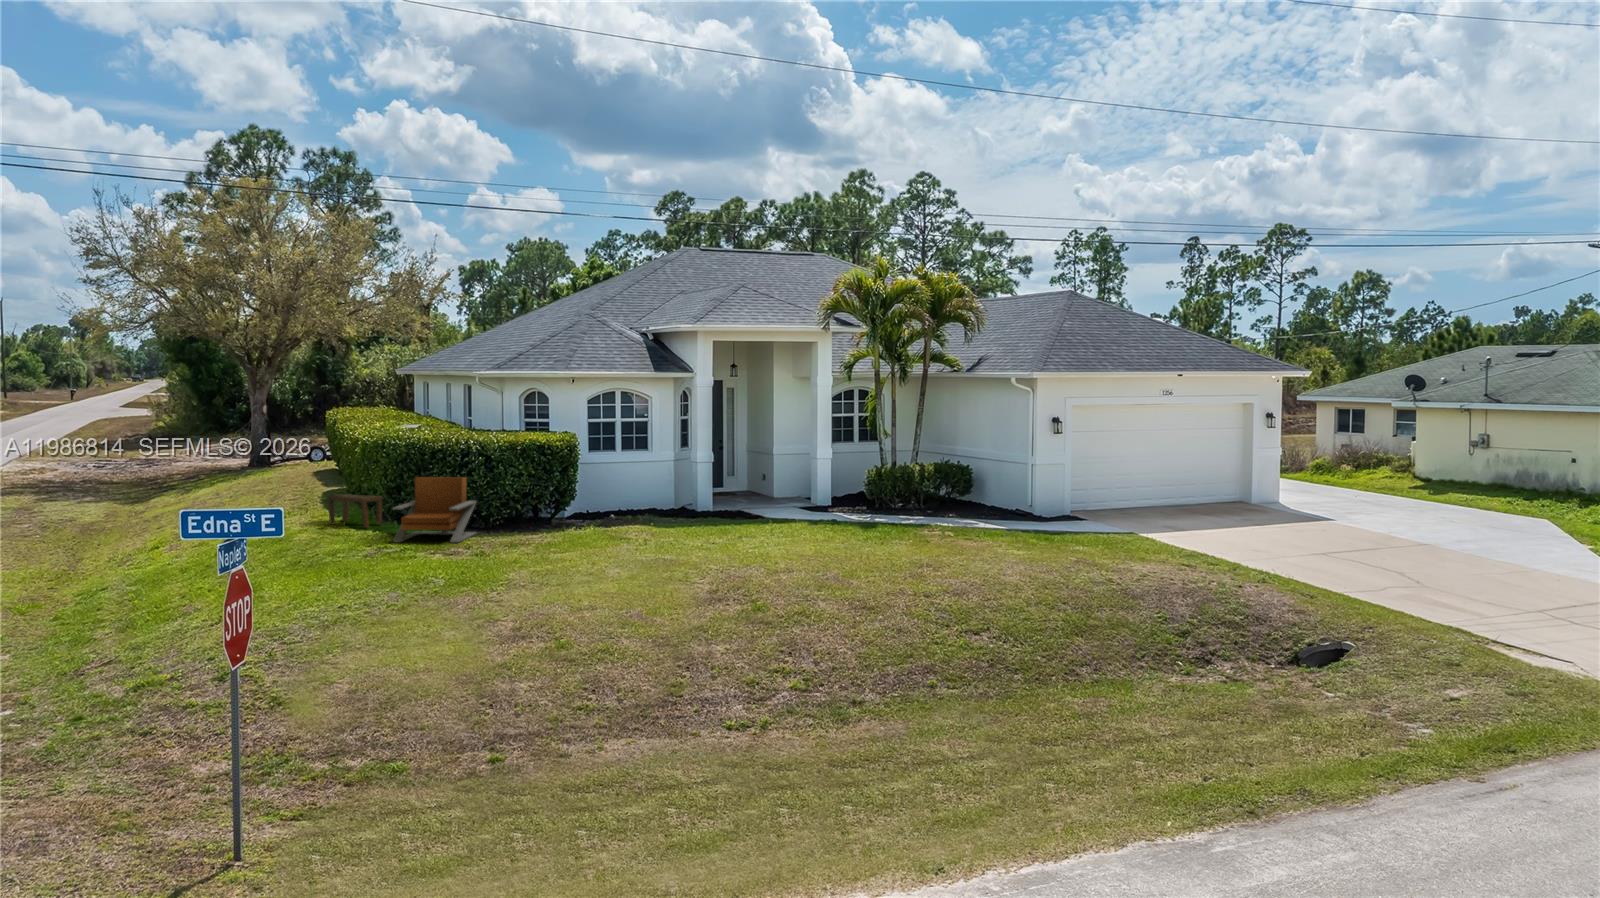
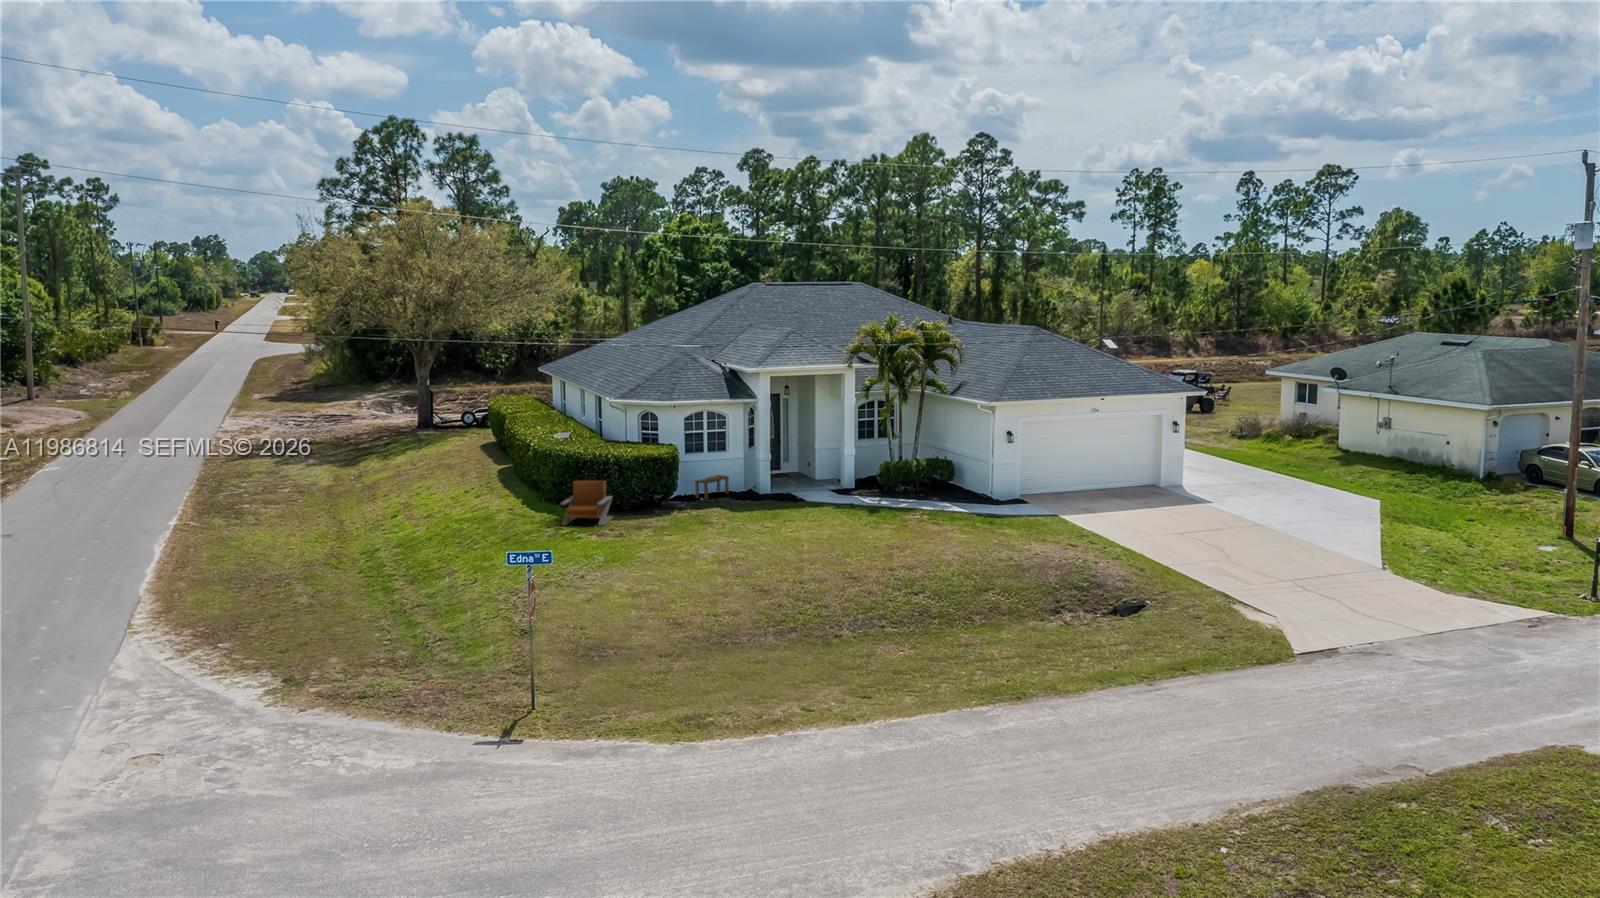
bench: present [327,494,383,528] -> present [695,475,729,499]

